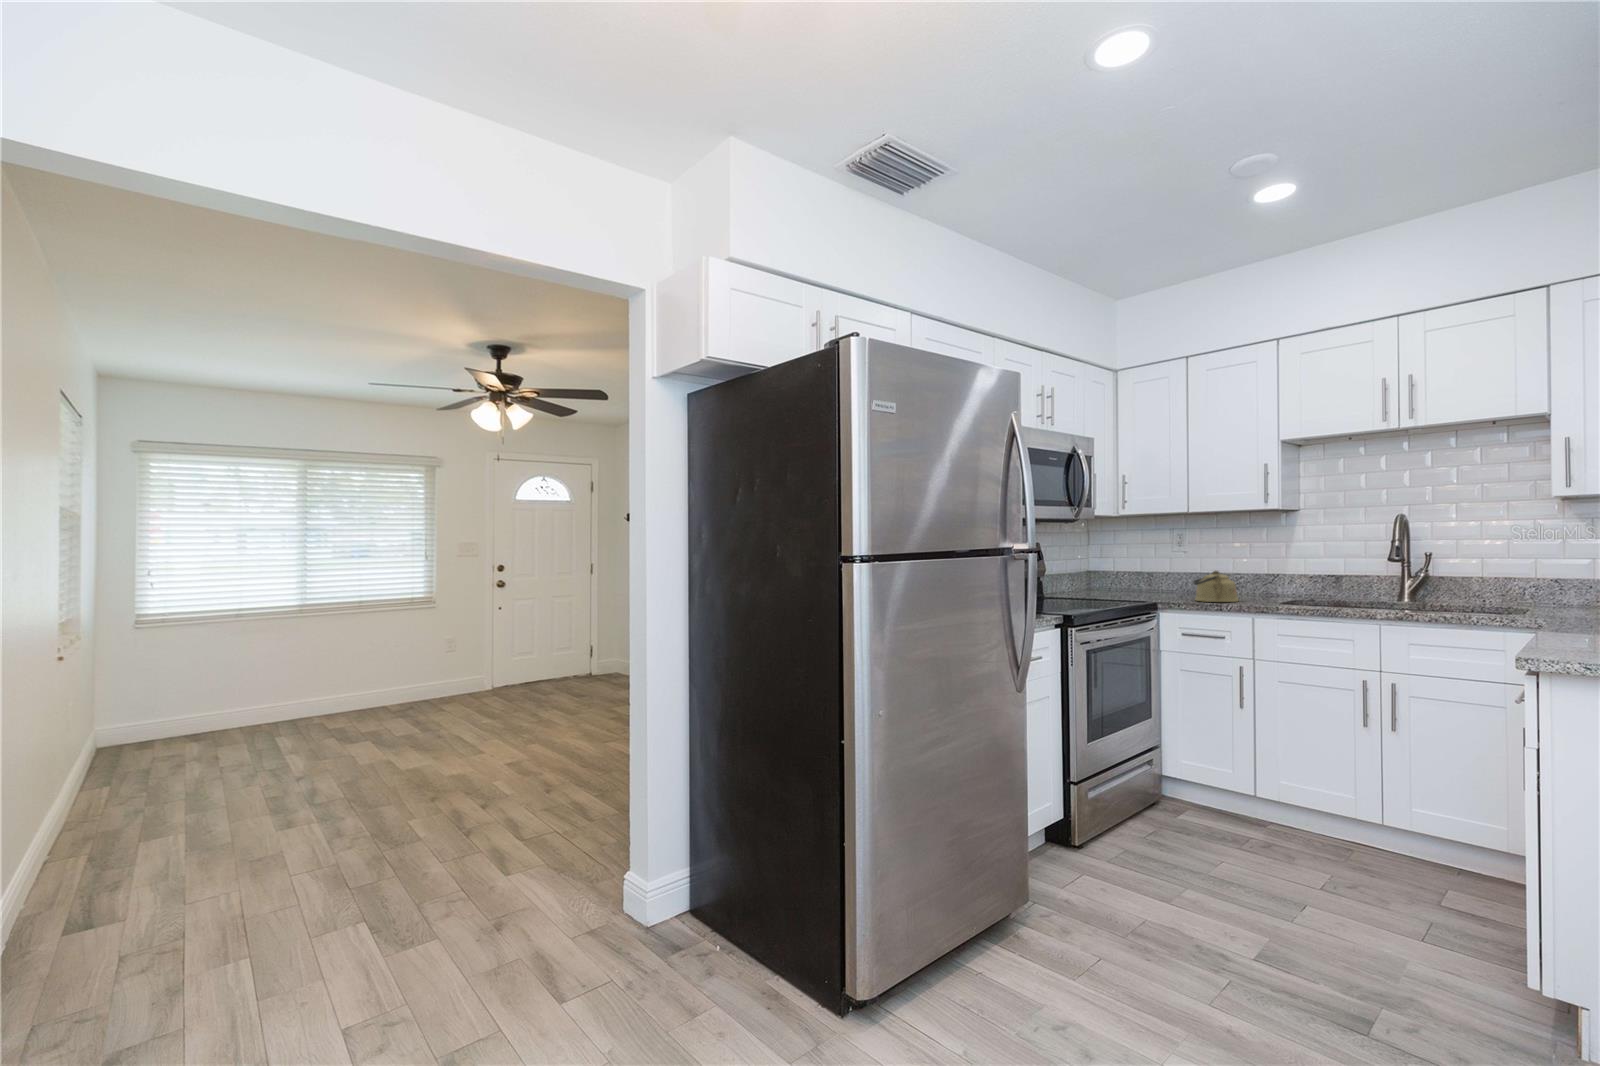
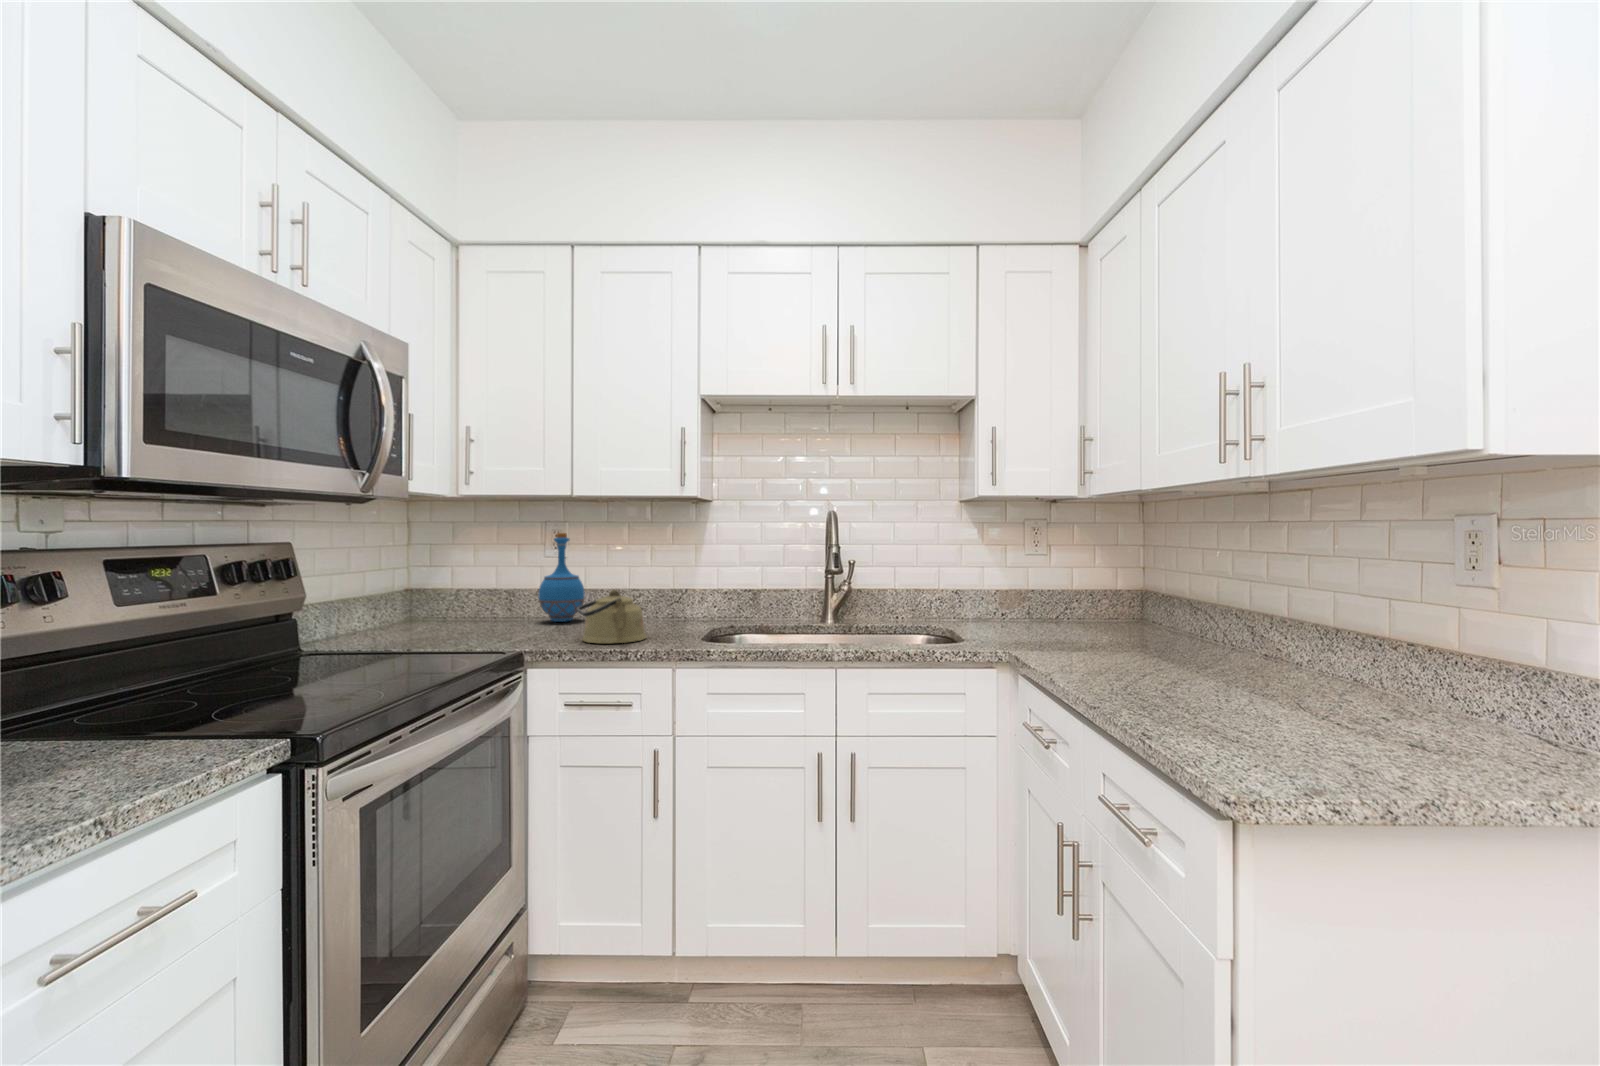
bottle: none [1170,536,1203,593] -> present [538,533,584,622]

